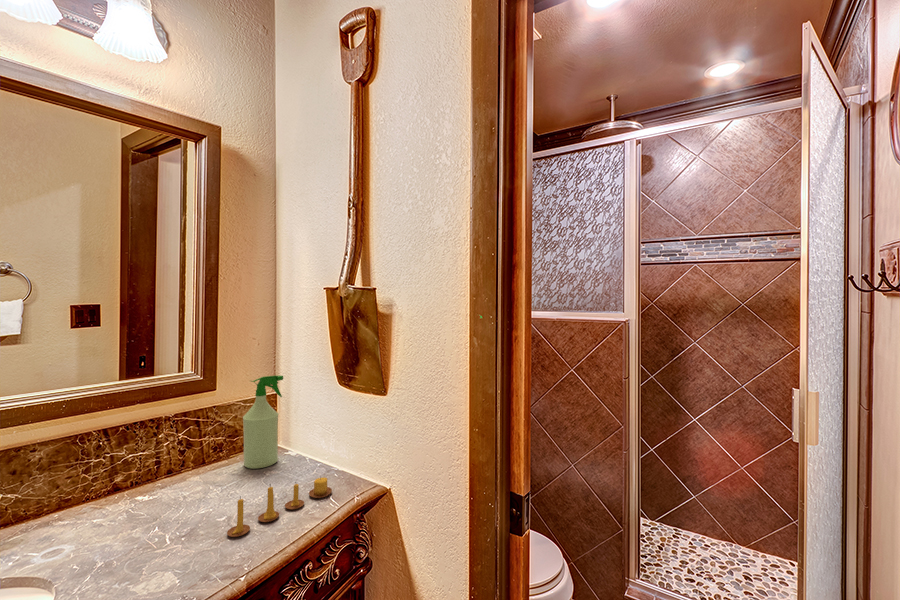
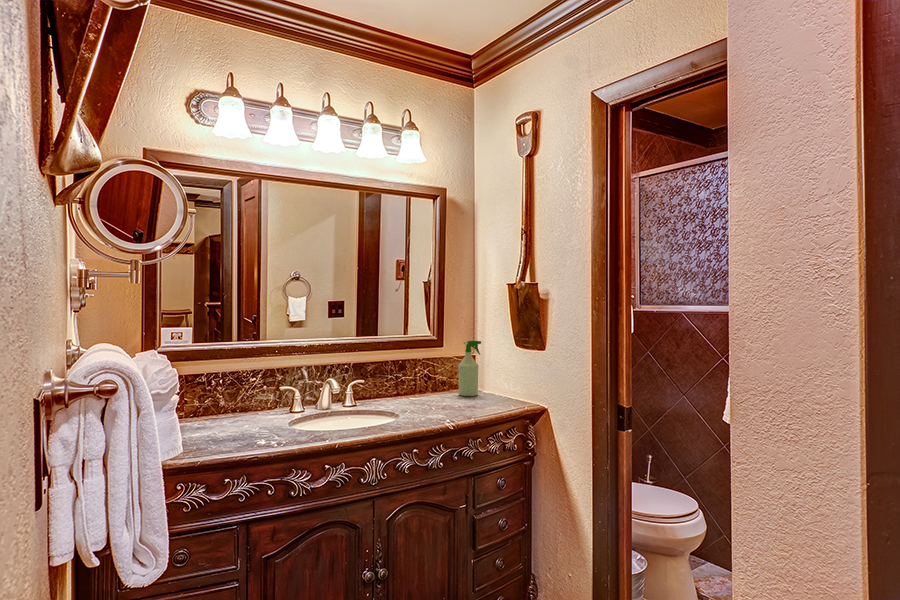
candle: present [227,477,332,537] -> none [460,391,512,412]

